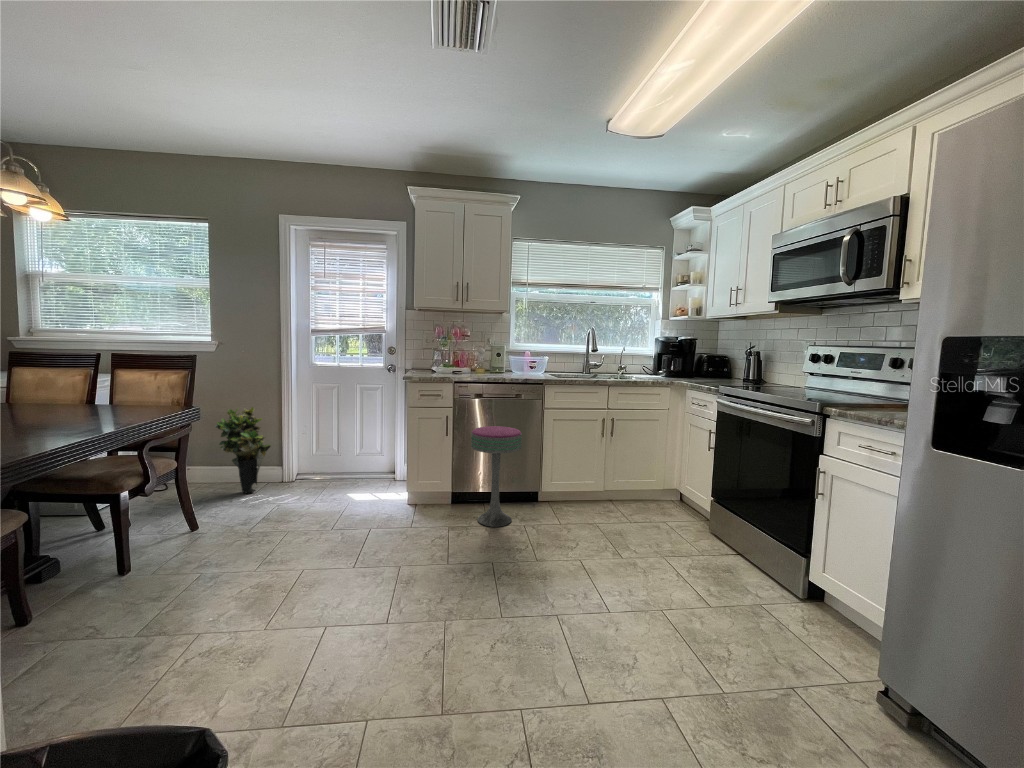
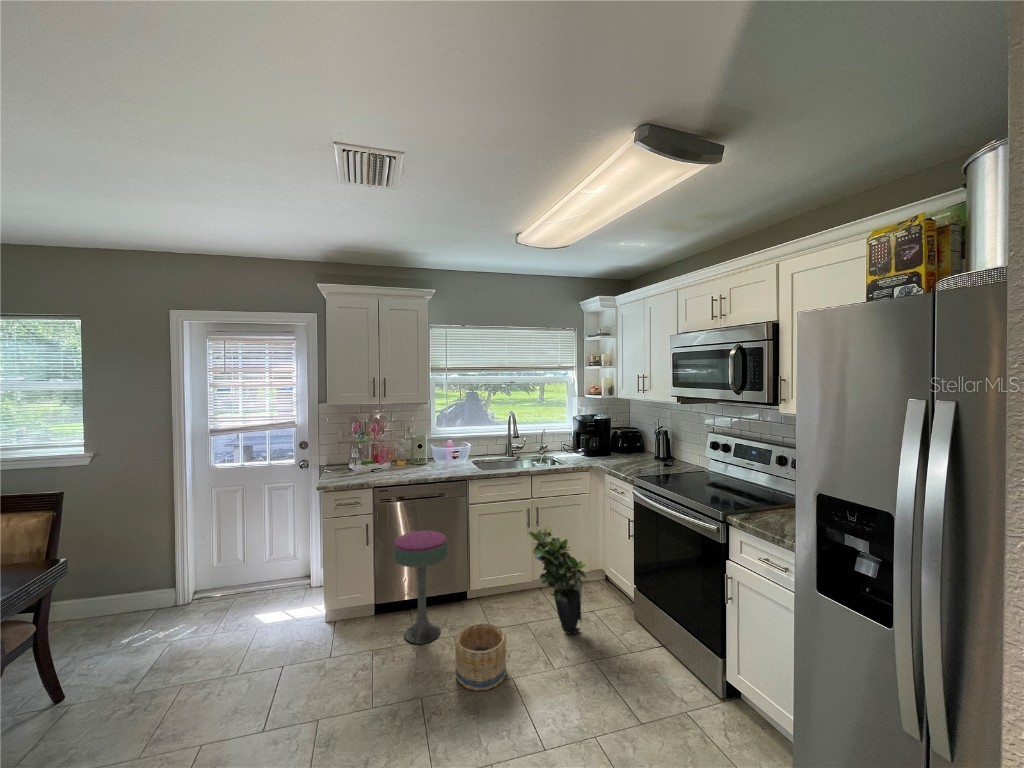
potted plant: present [215,407,271,494] -> present [529,526,587,635]
basket: none [525,509,576,565] -> present [454,623,507,691]

